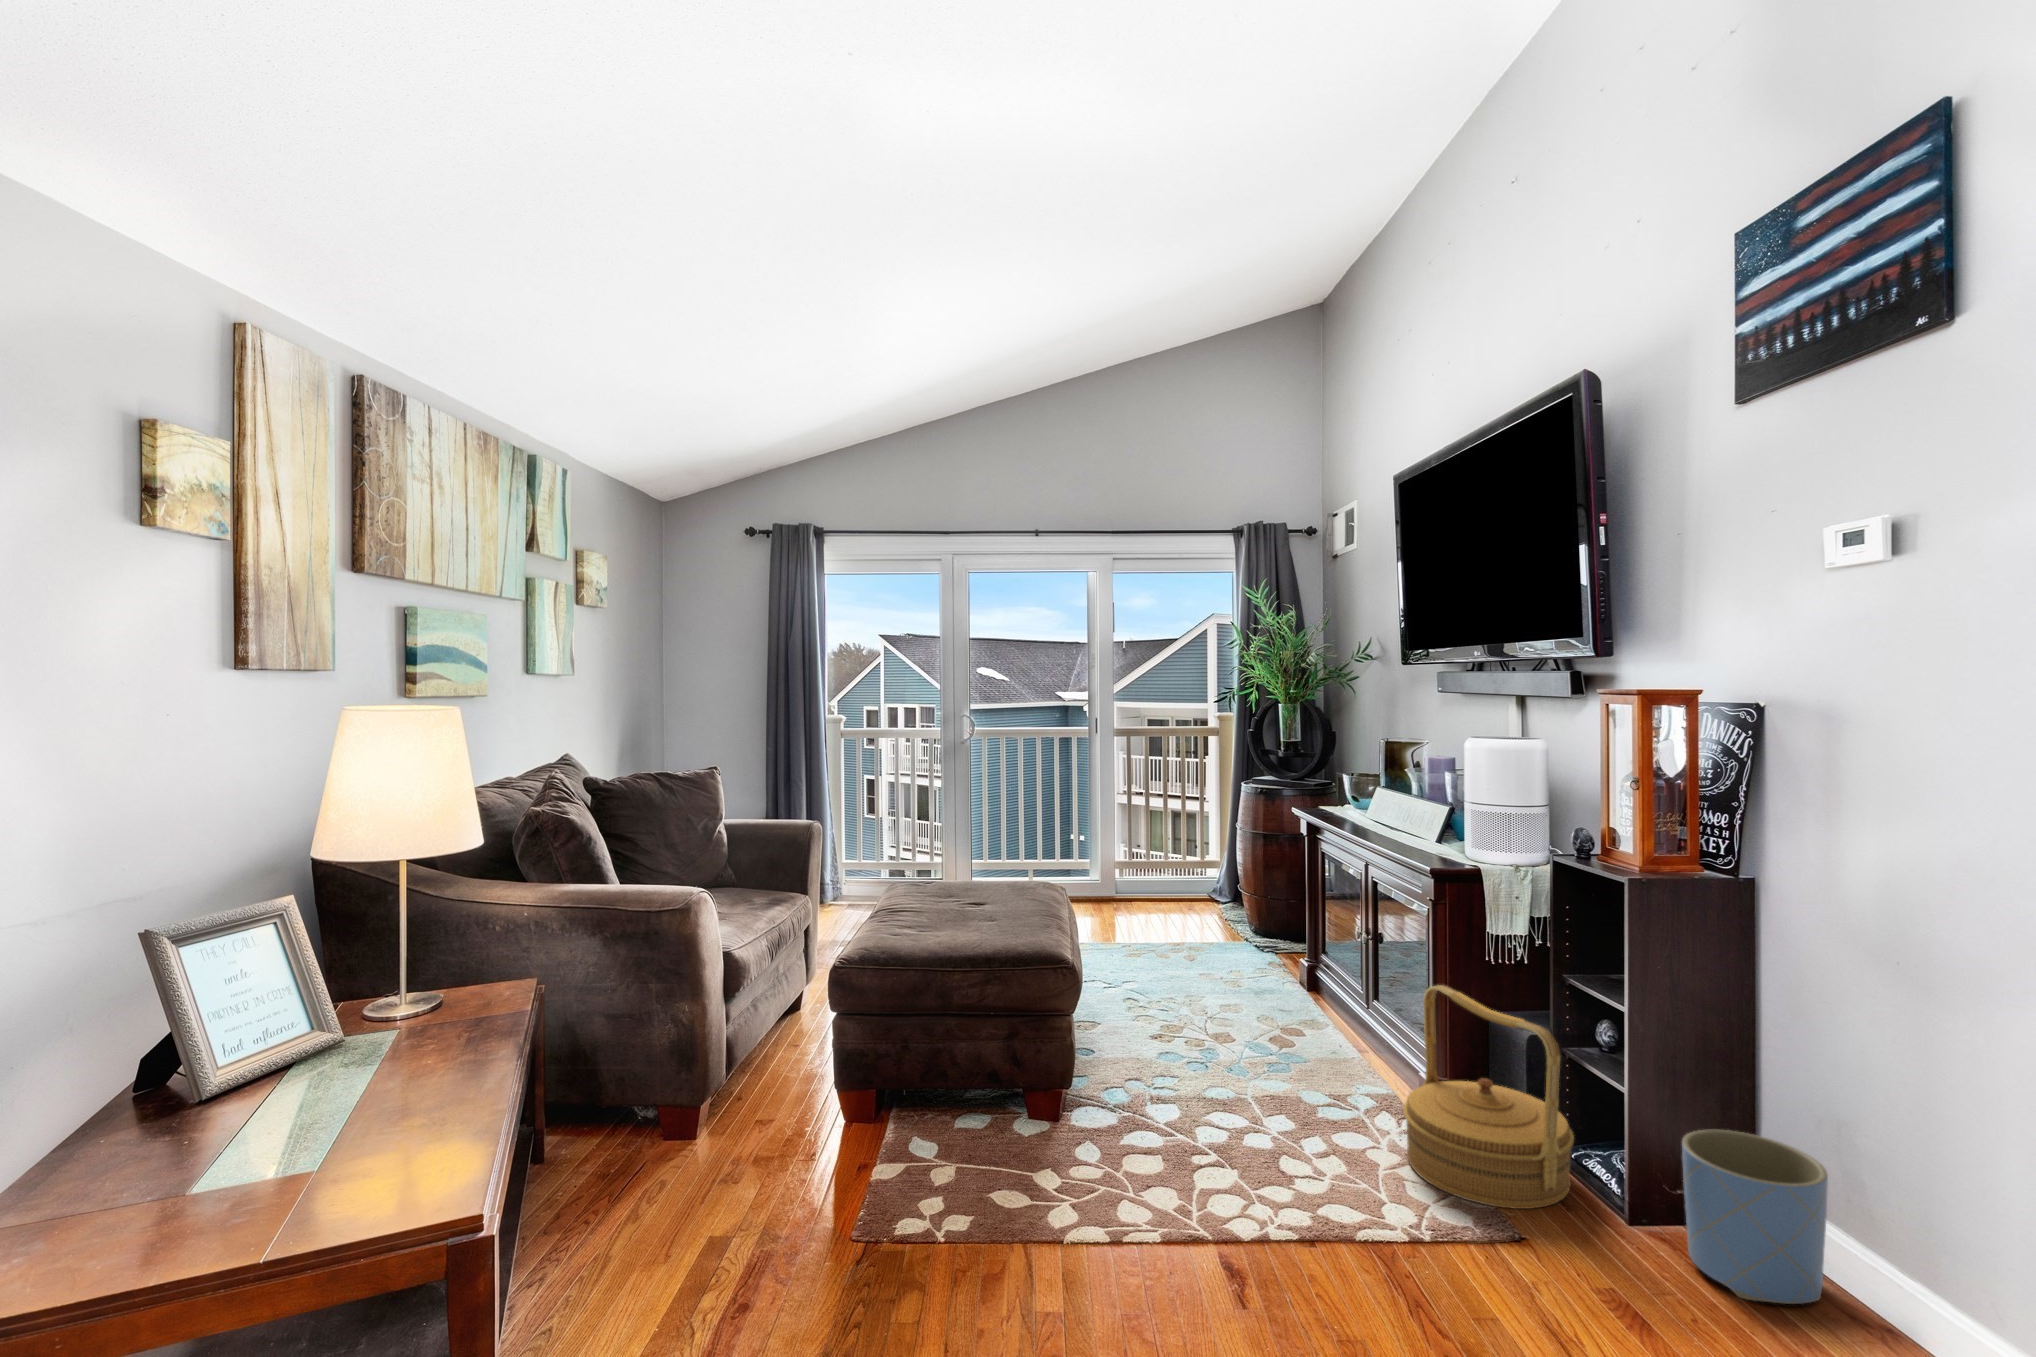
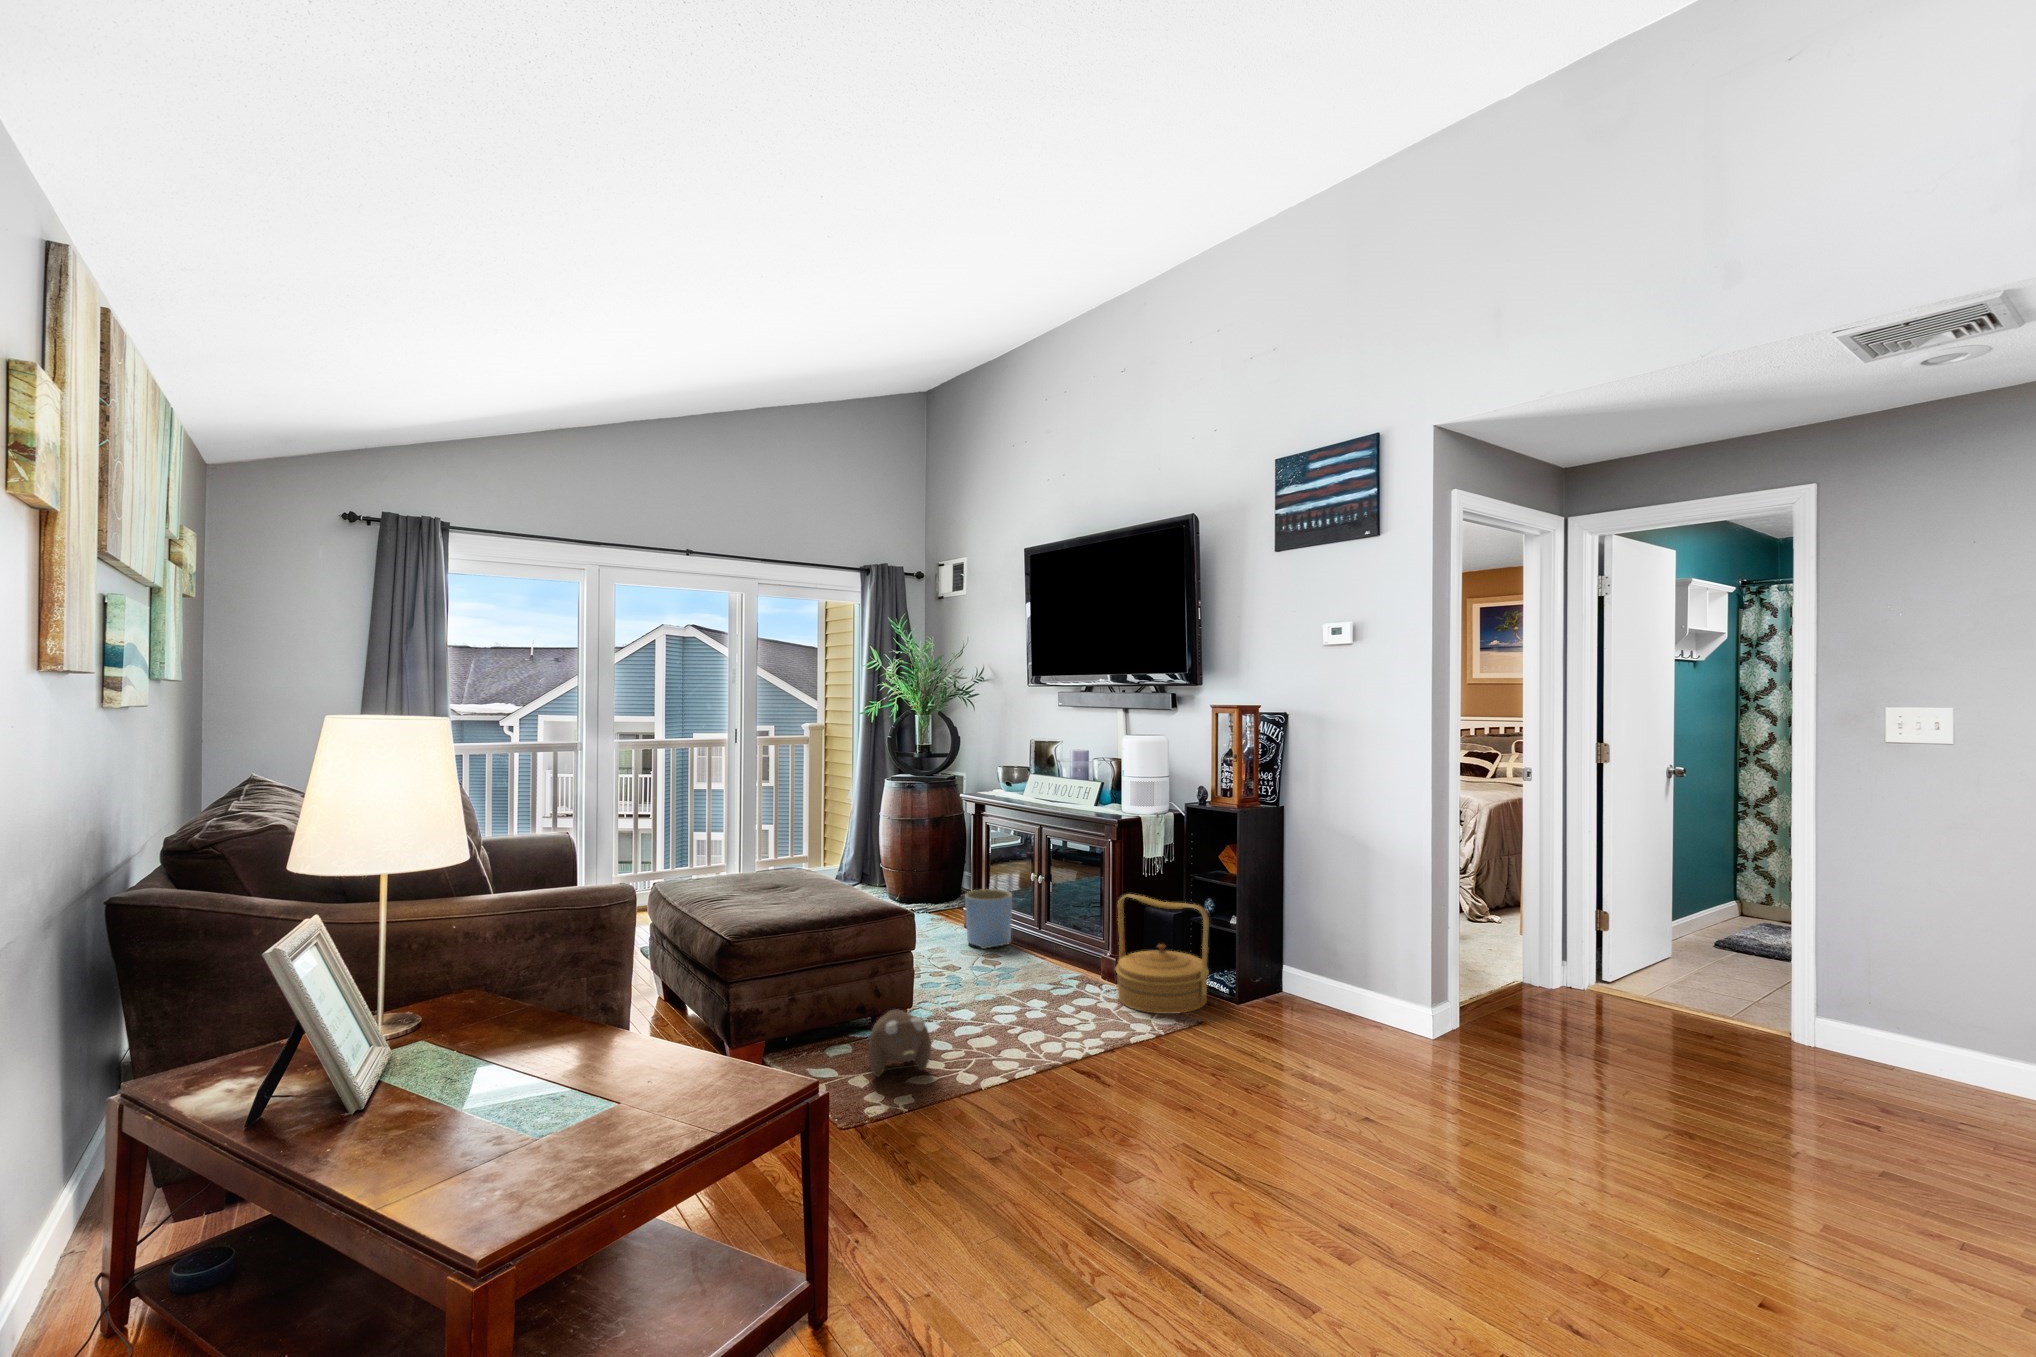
plush toy: none [946,1091,1032,1188] -> present [869,1010,931,1077]
planter: present [1682,1129,1828,1304] -> present [965,889,1012,949]

